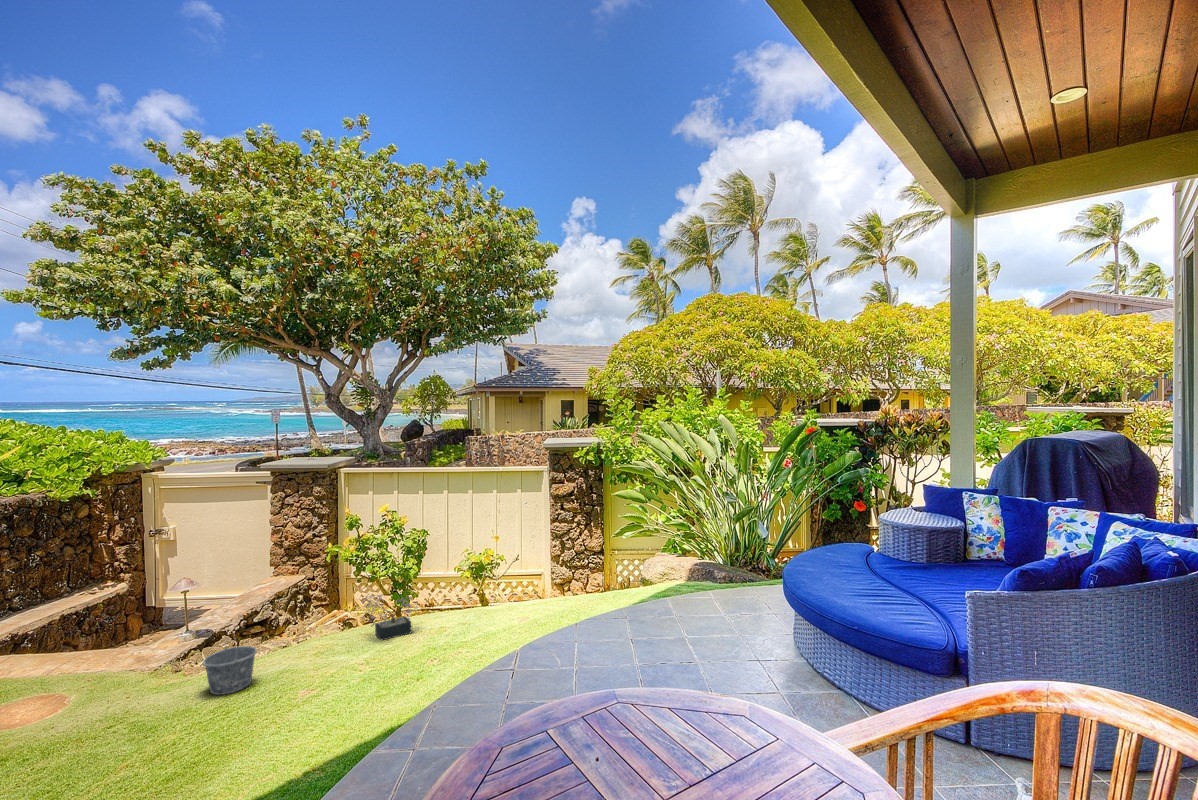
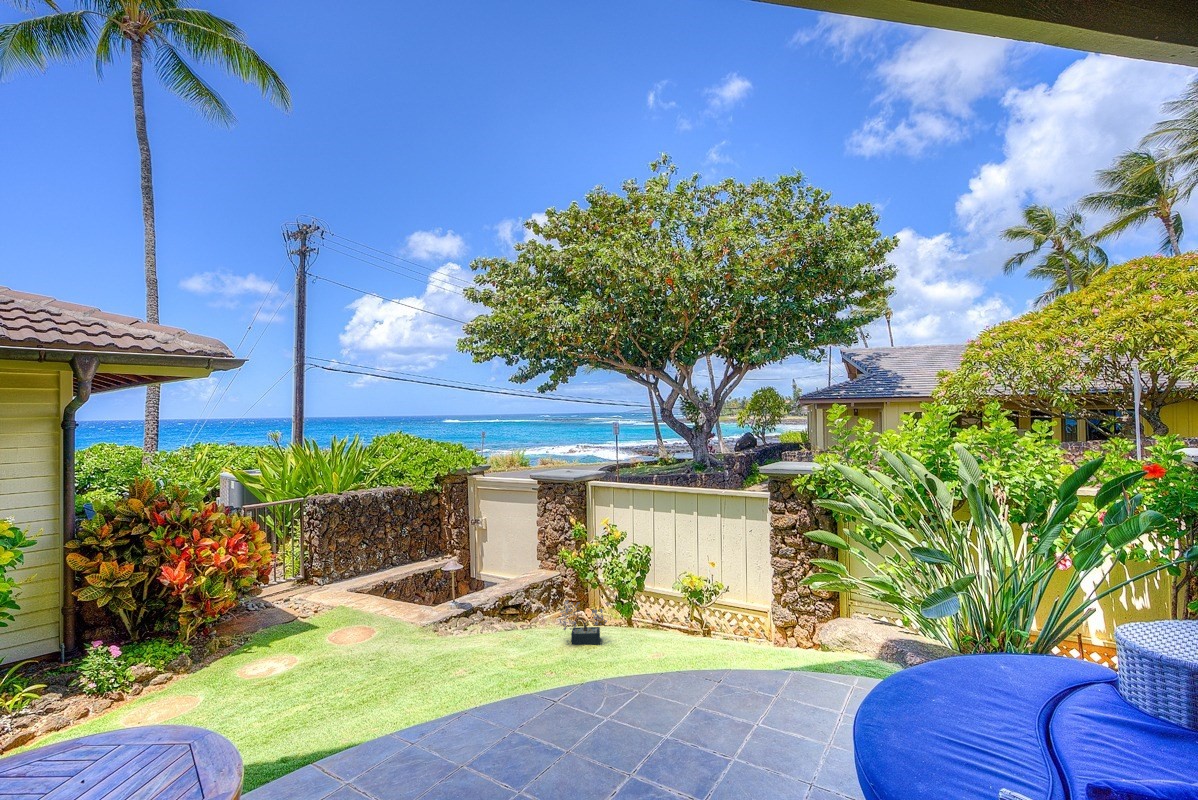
bucket: present [203,646,257,695] -> none [432,610,469,659]

